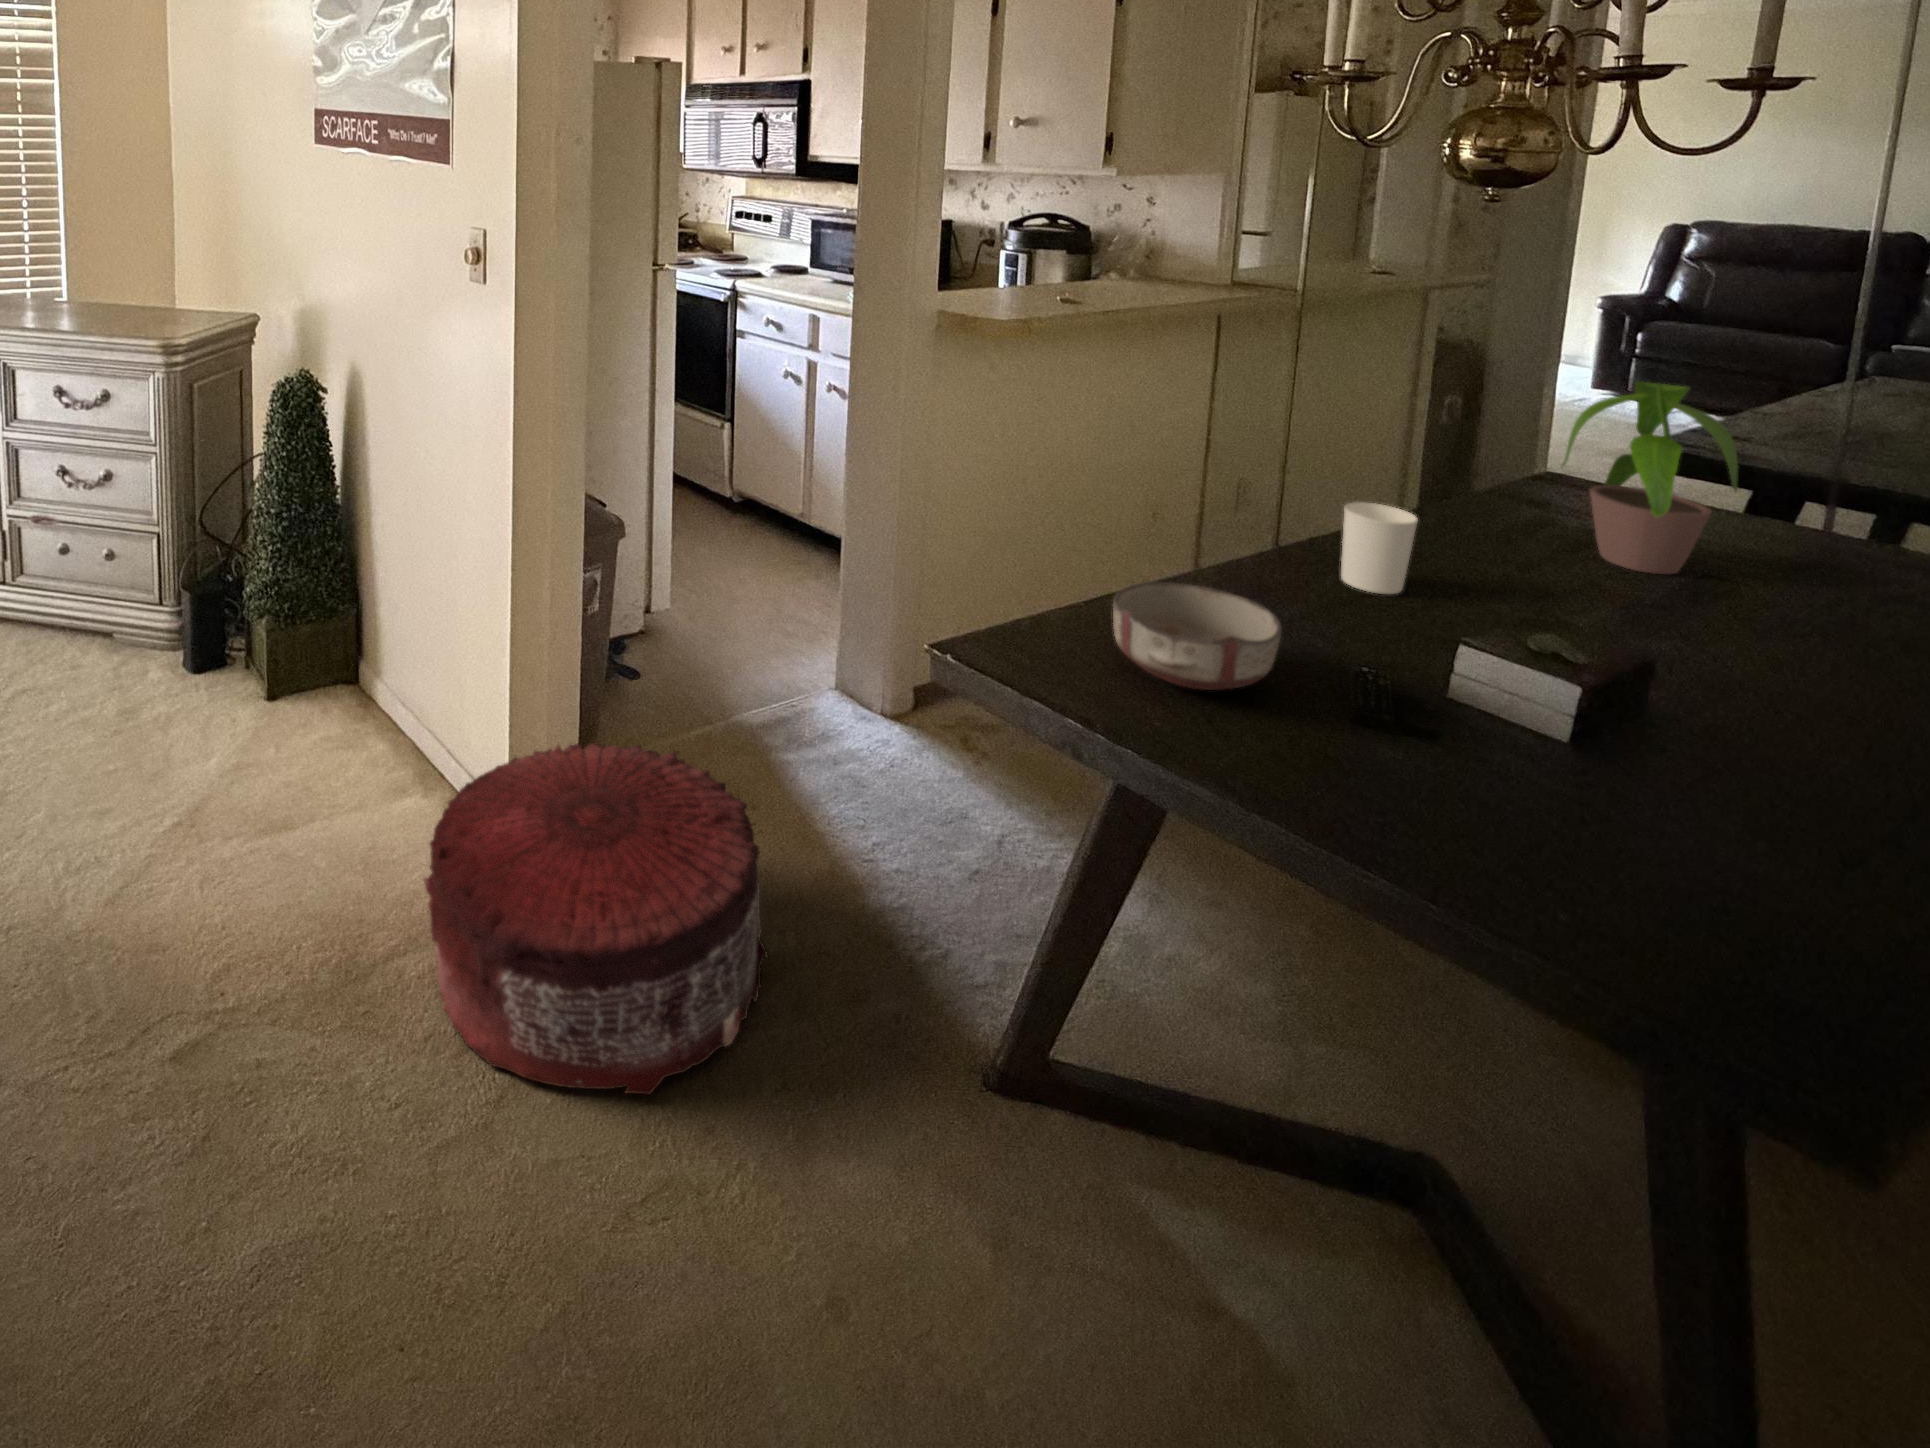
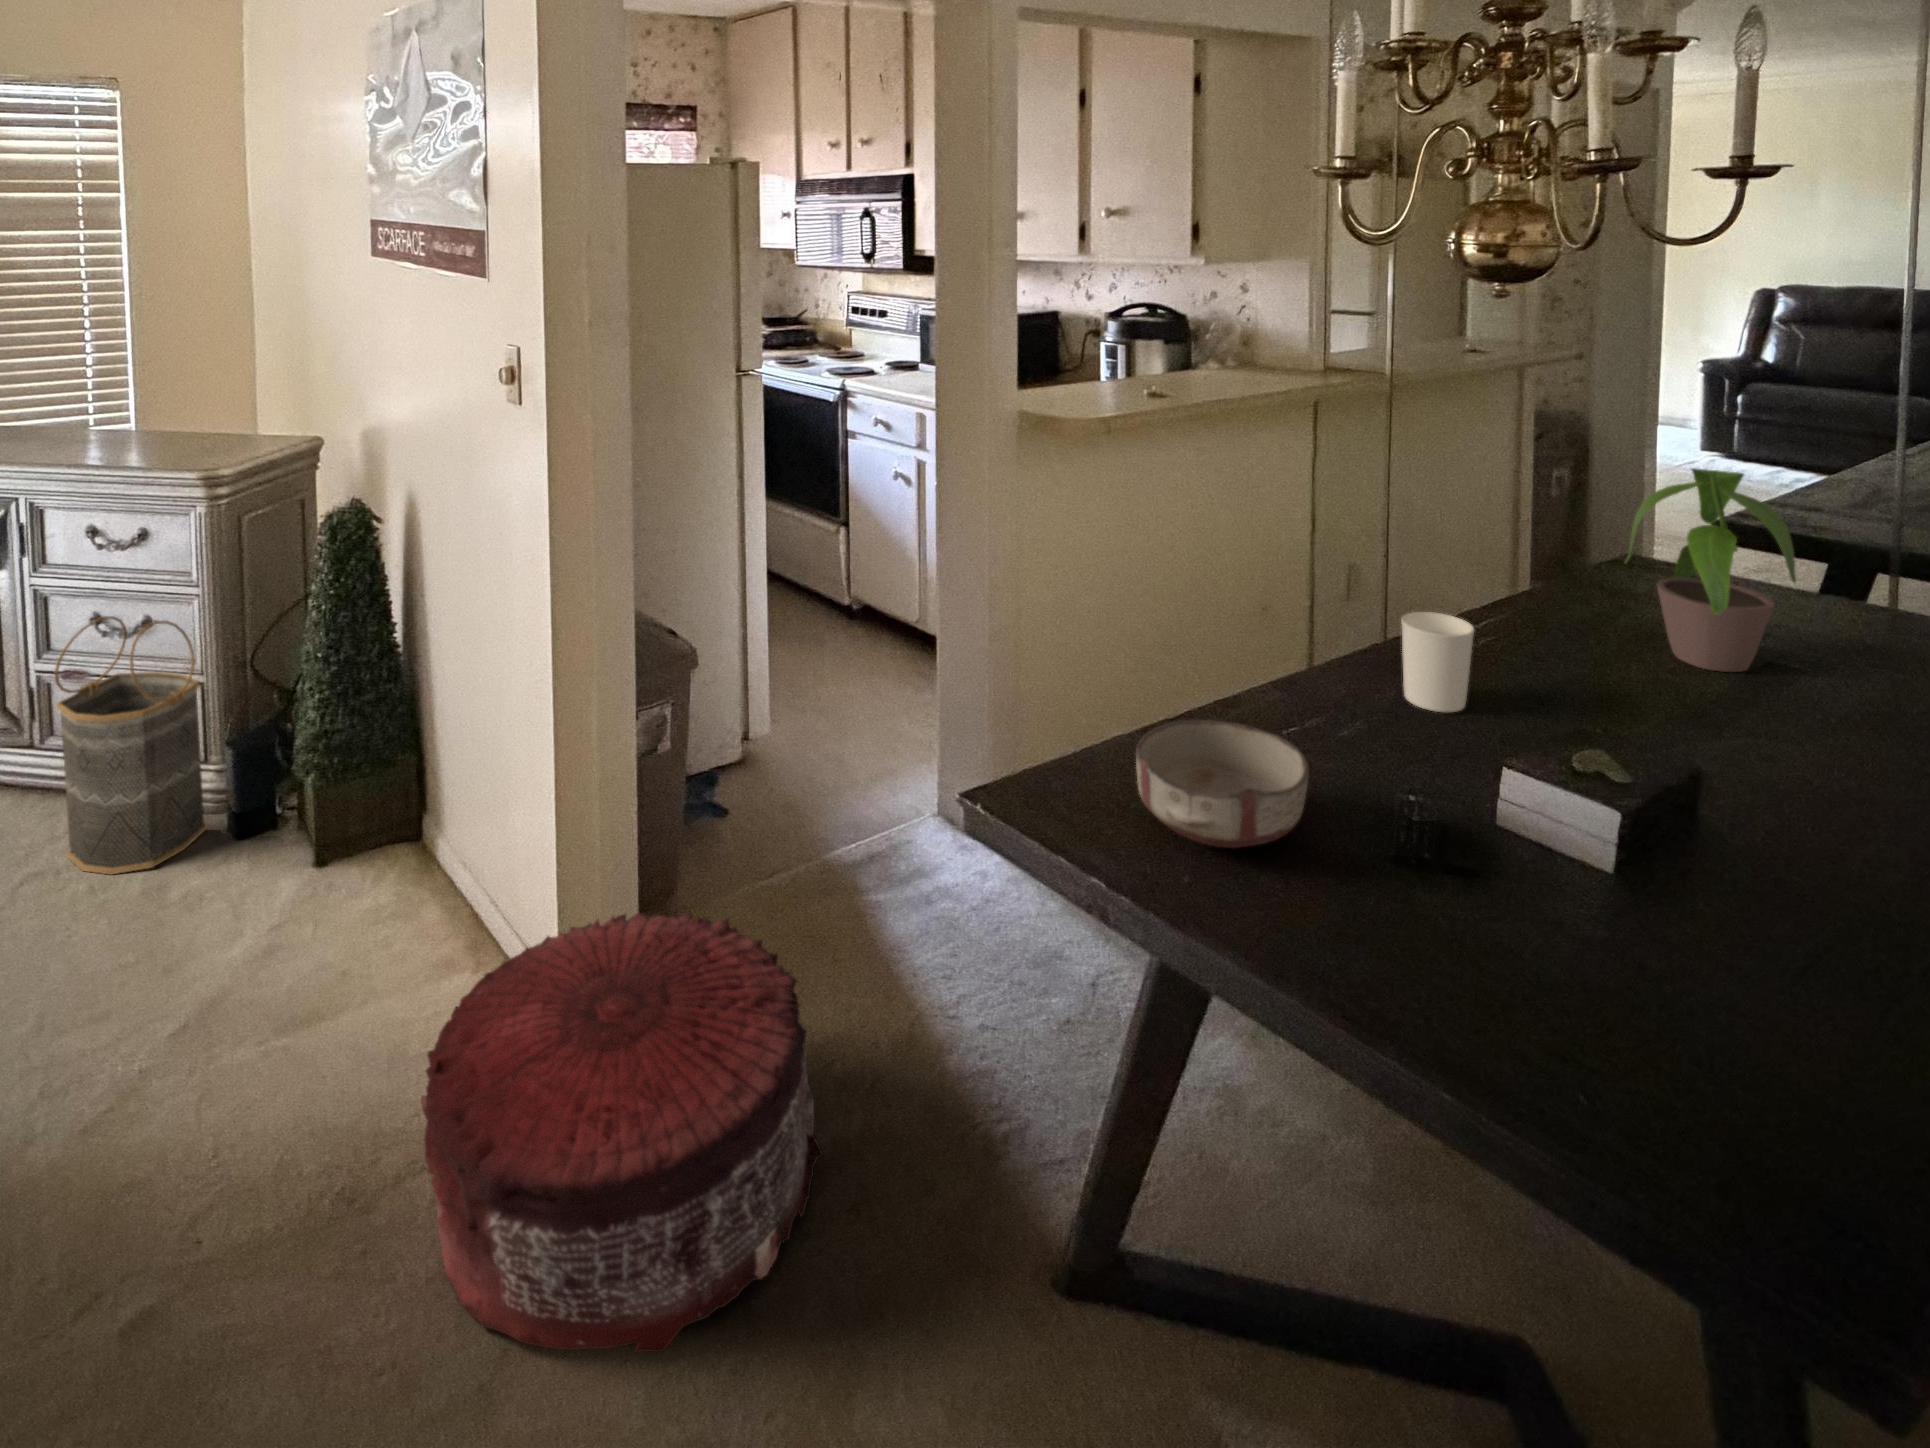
basket: none [41,467,168,693] -> present [55,616,208,874]

